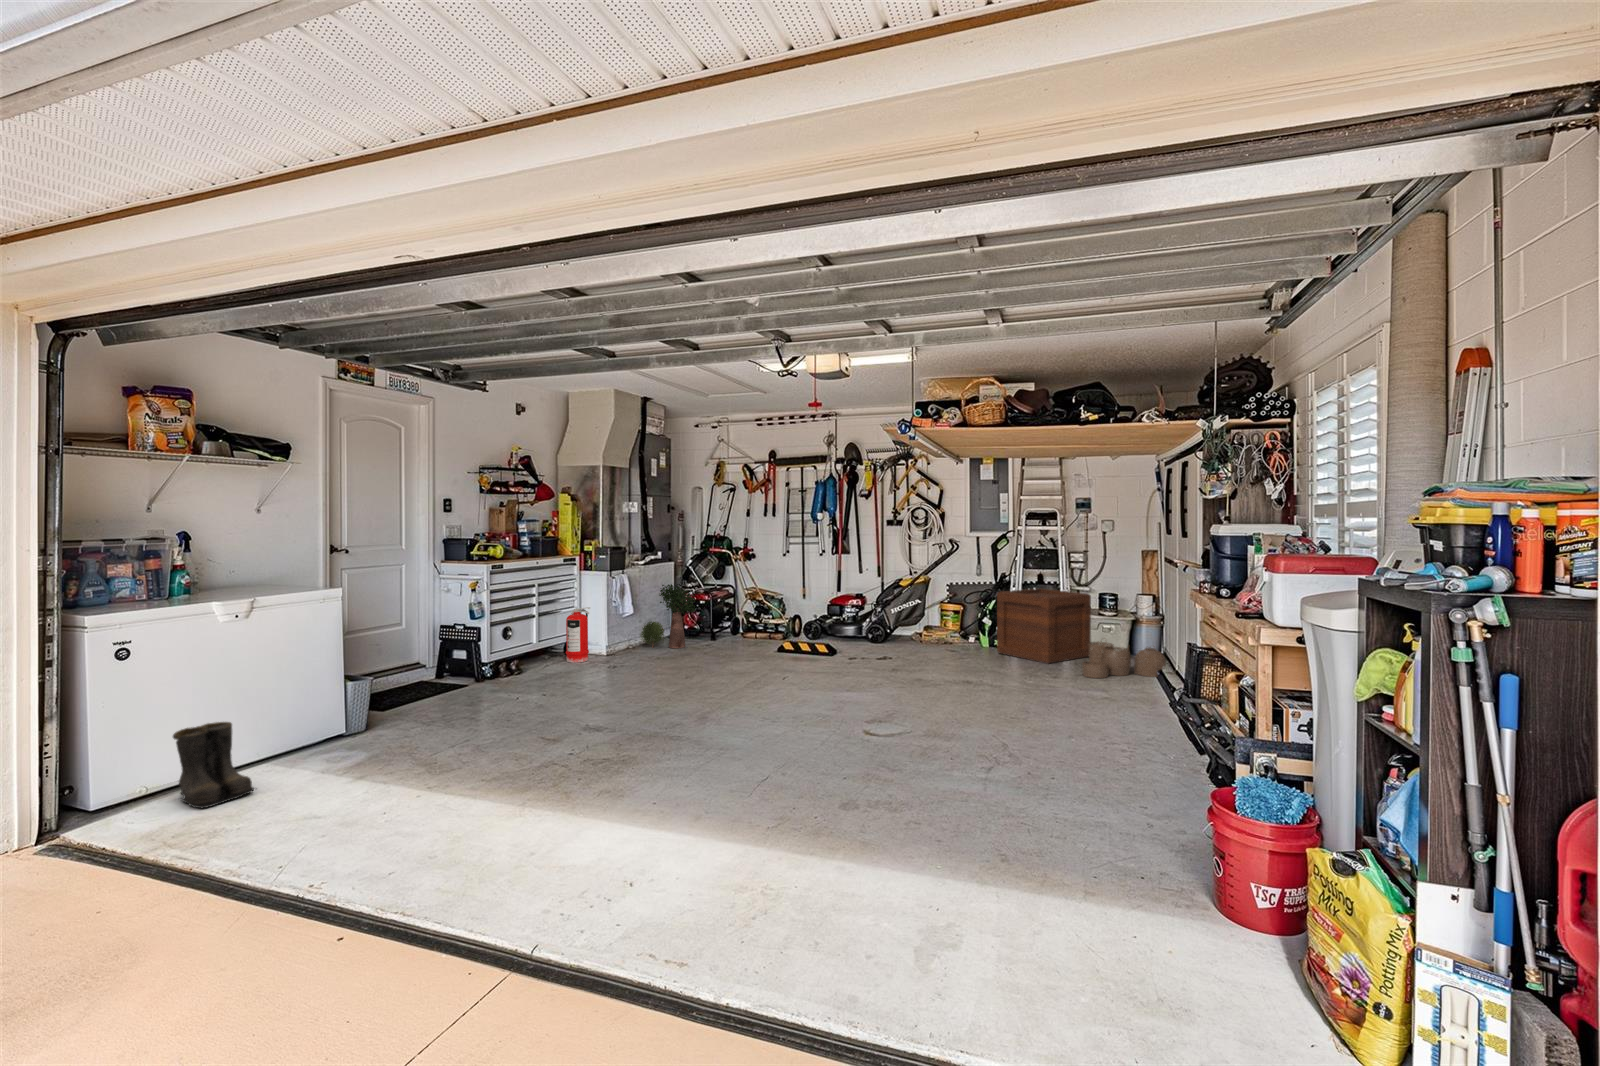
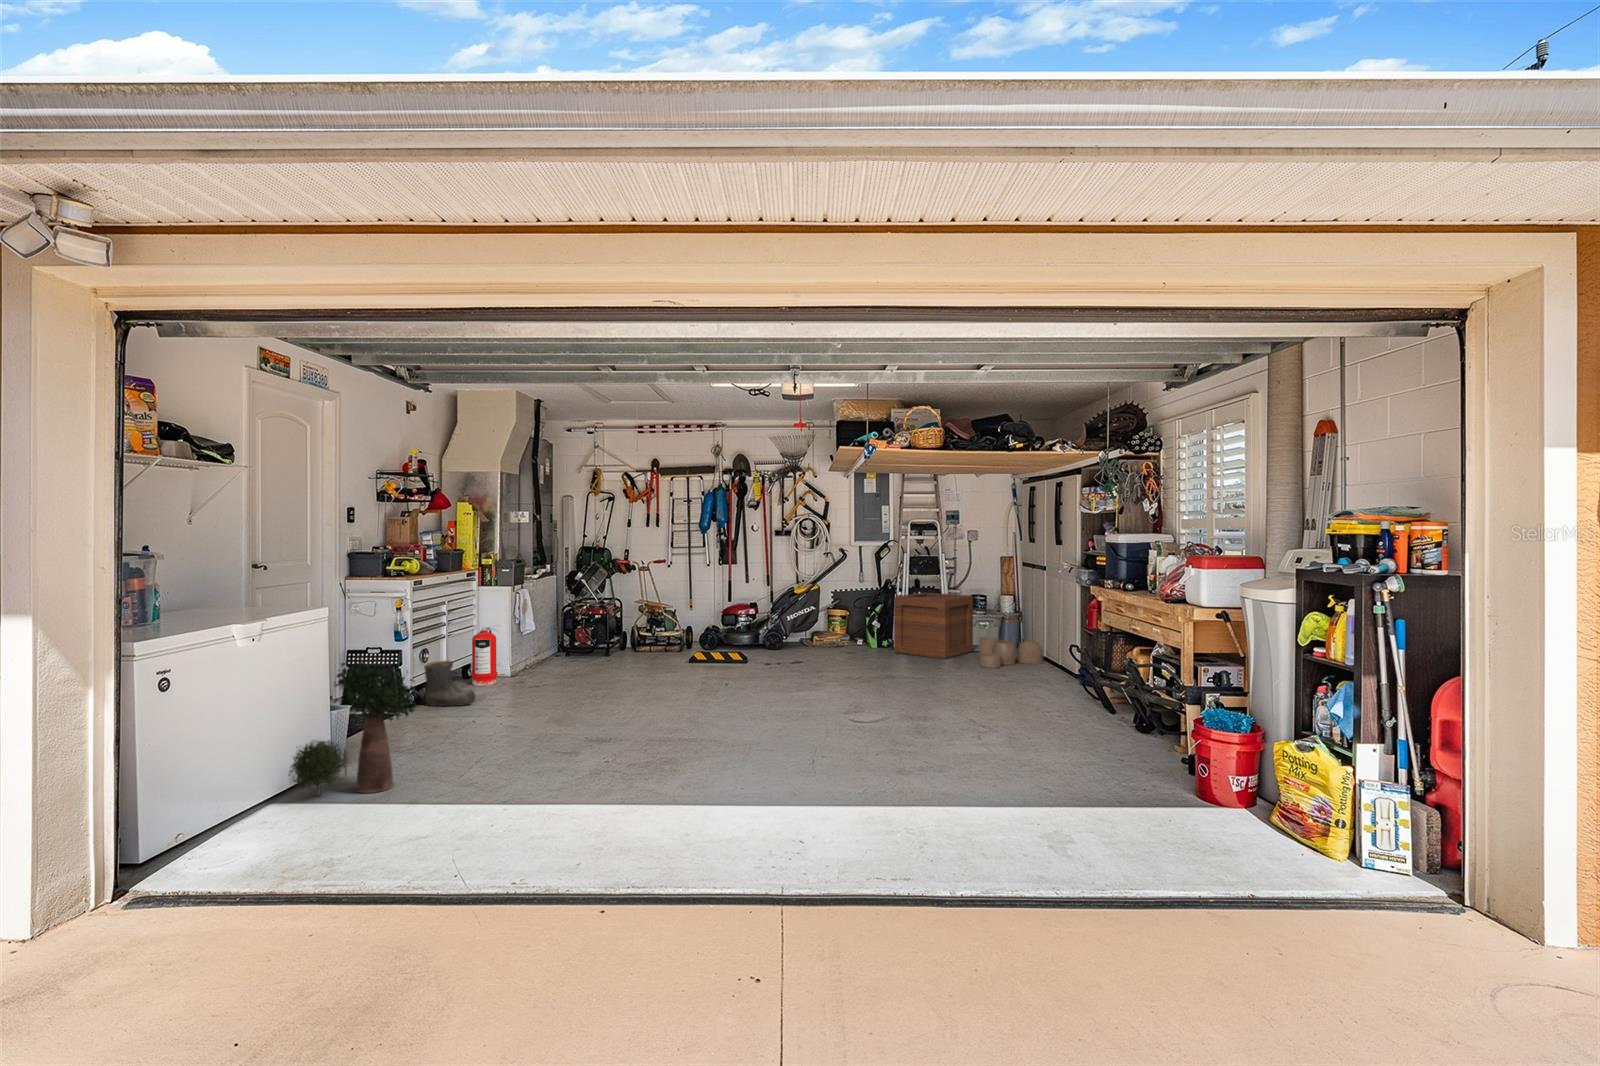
potted plant: present [641,584,695,648] -> present [289,662,416,796]
boots: present [173,722,254,808] -> present [424,661,476,706]

